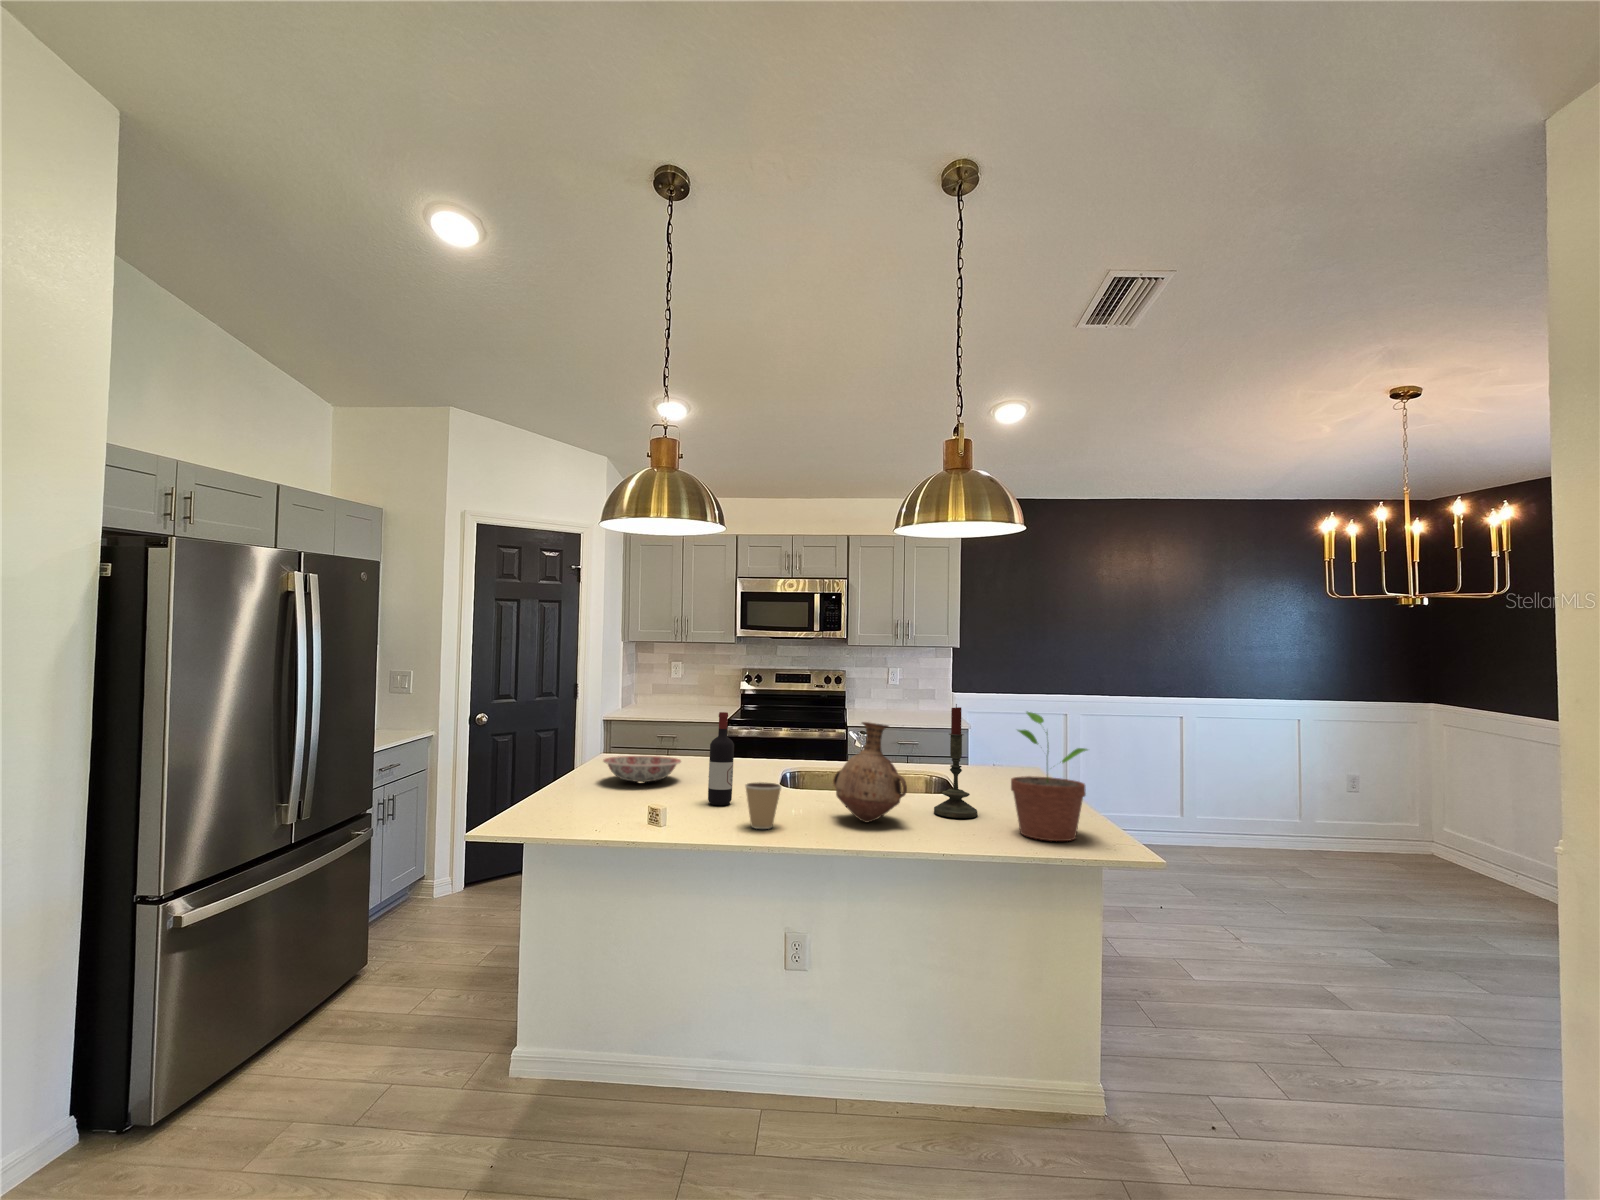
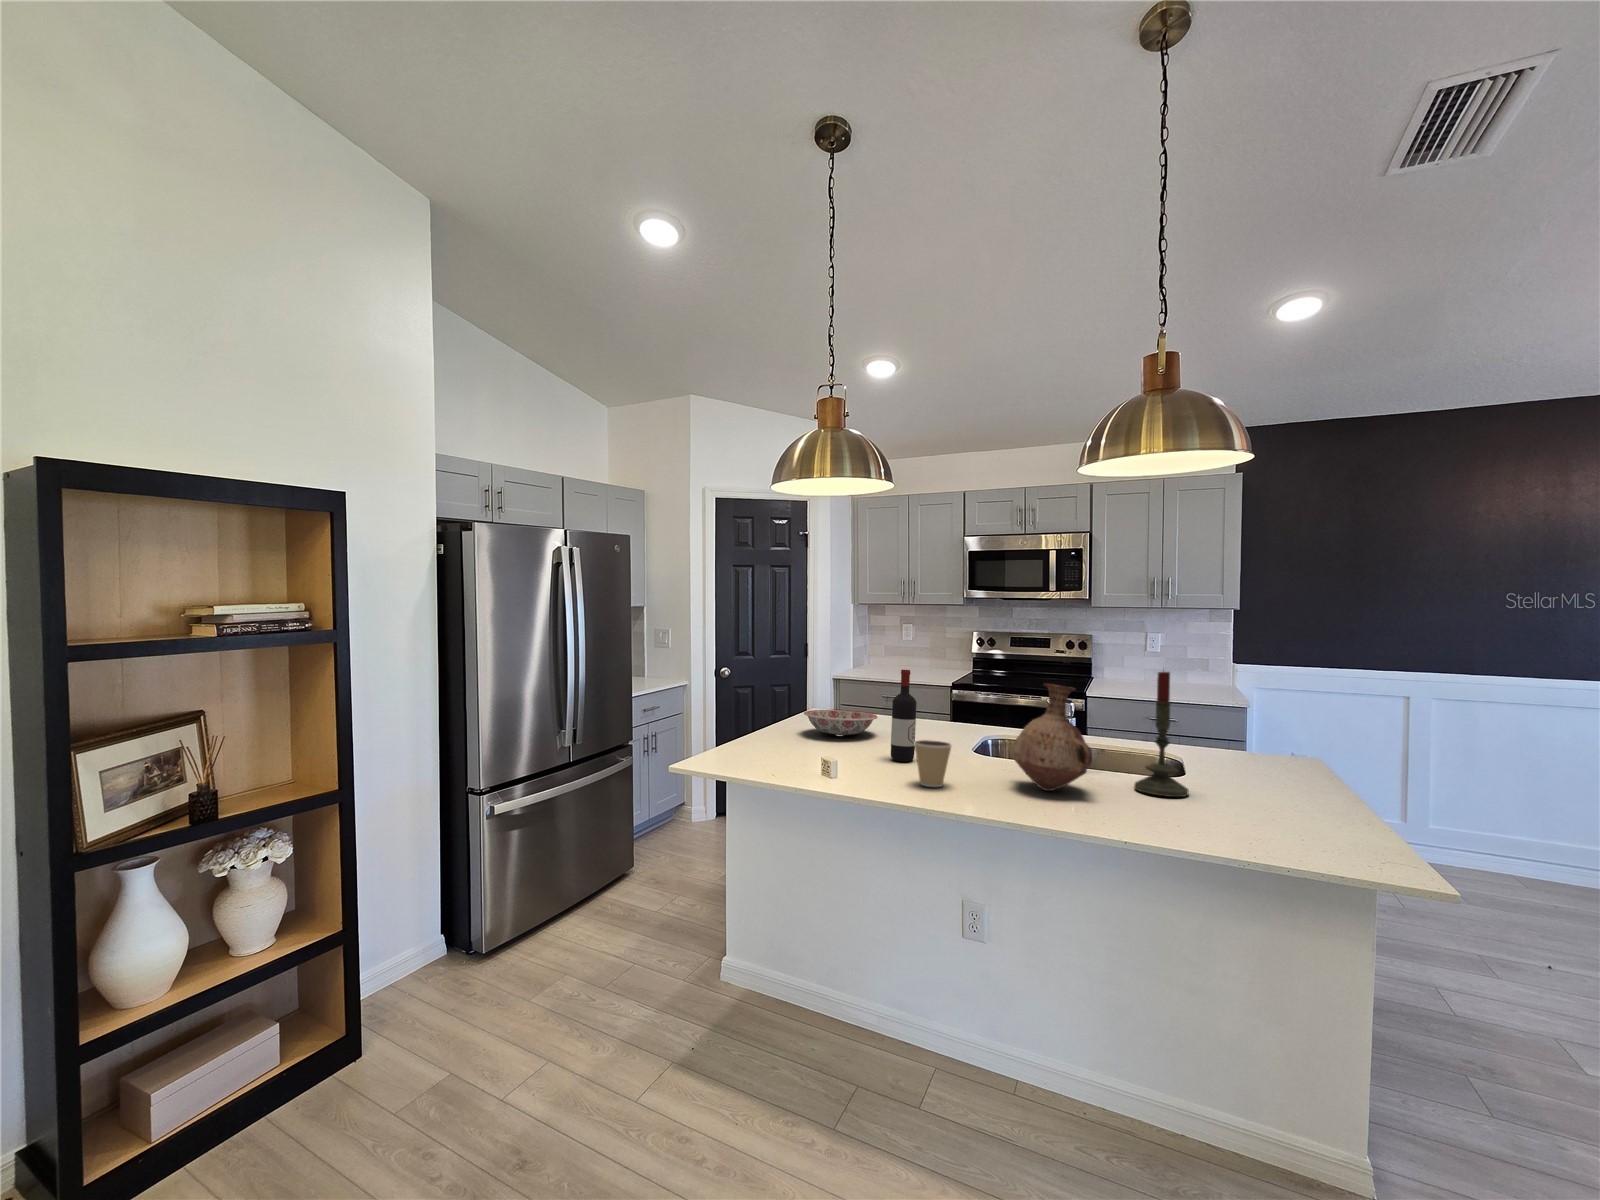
potted plant: present [1011,712,1087,841] -> none [1221,678,1325,834]

